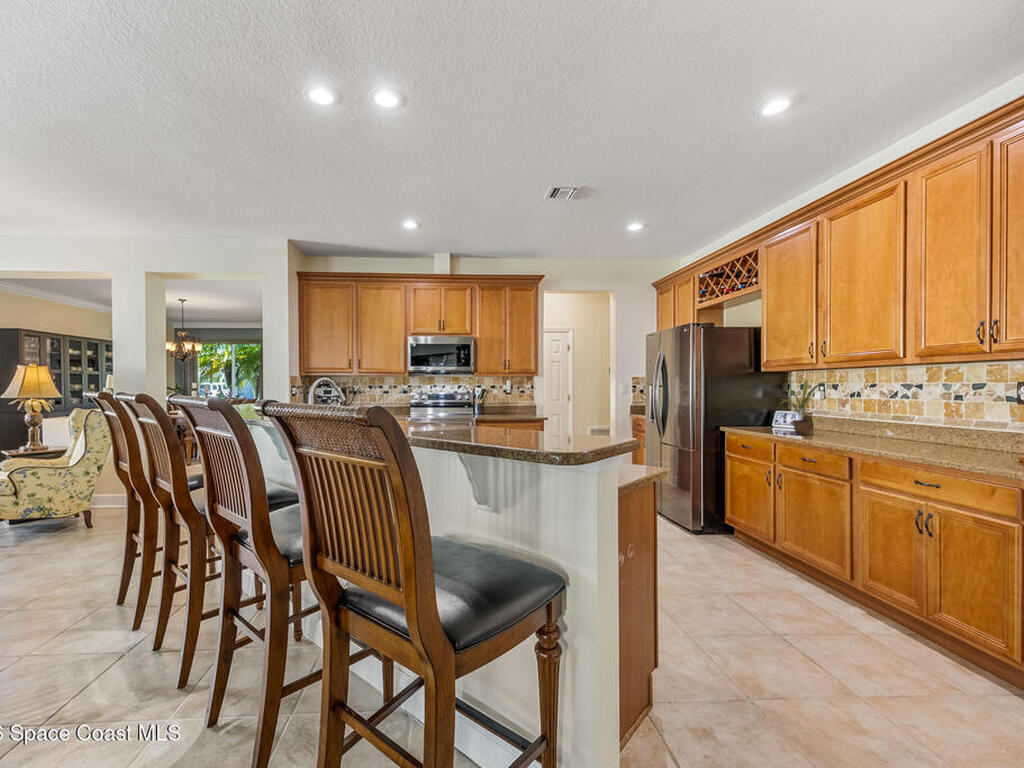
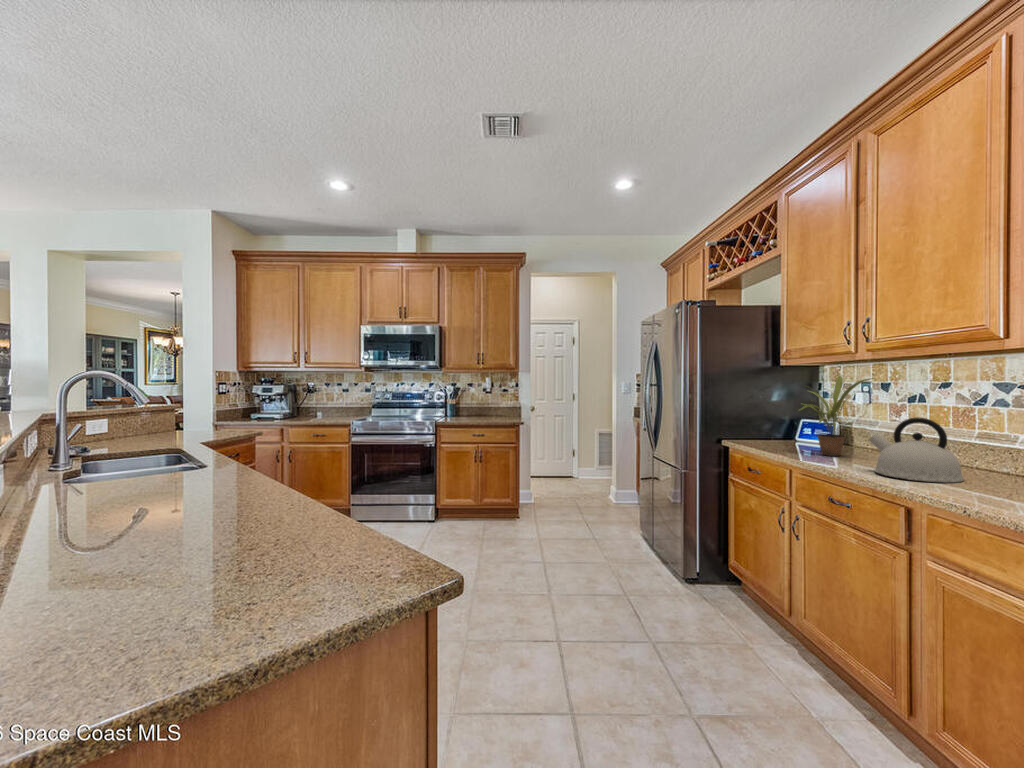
kettle: none [828,406,885,445] -> present [869,418,964,483]

